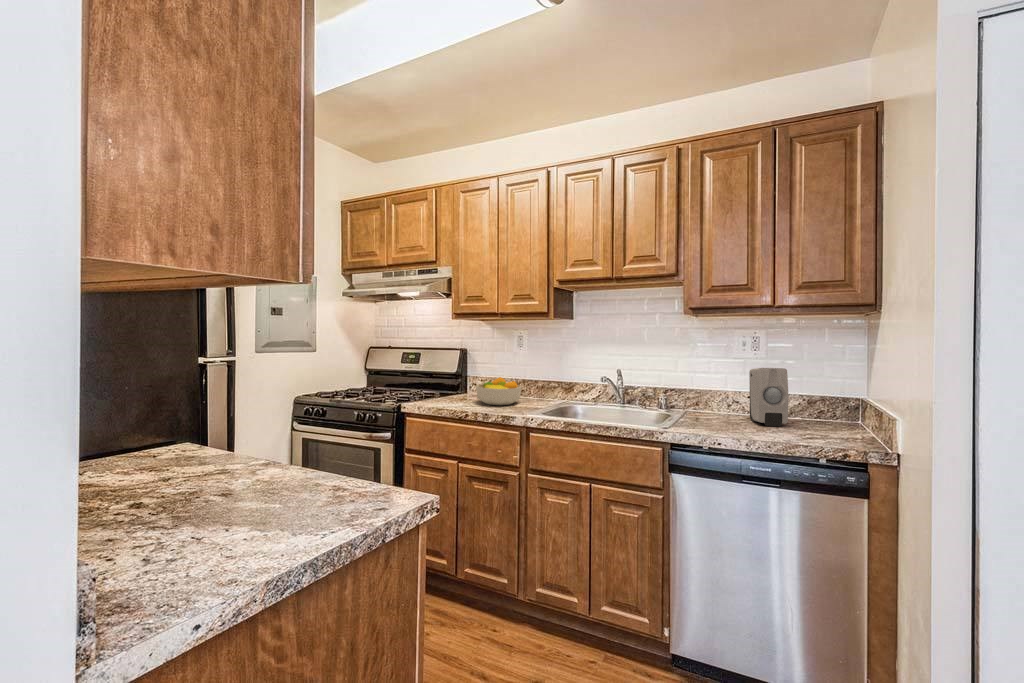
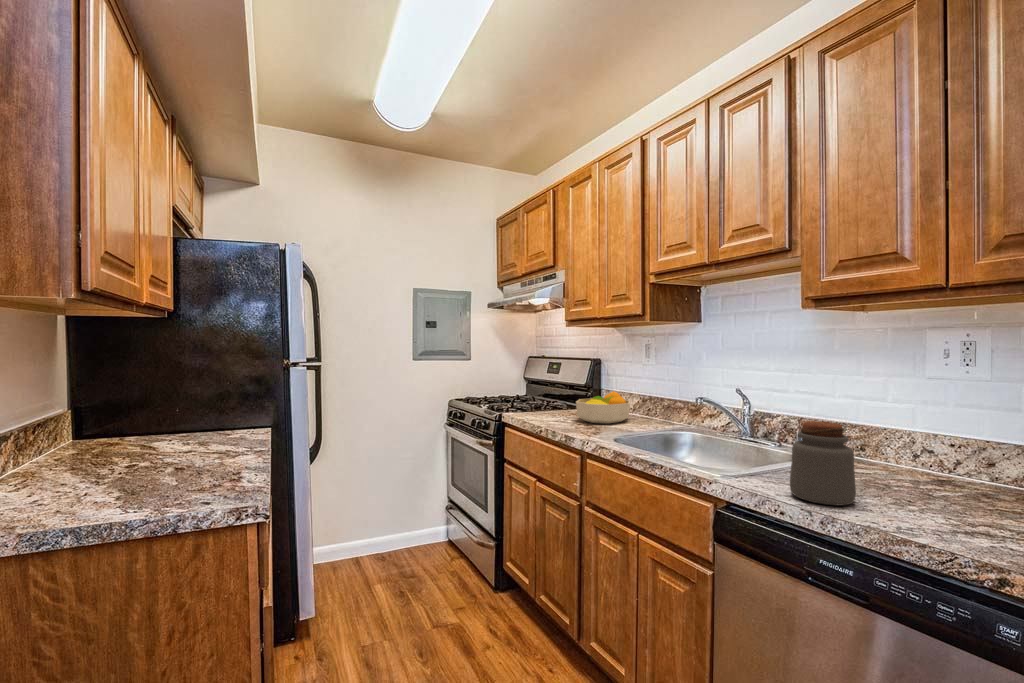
soap dispenser: present [749,368,788,426] -> none [921,393,991,504]
jar: none [712,388,749,436] -> present [790,421,856,506]

